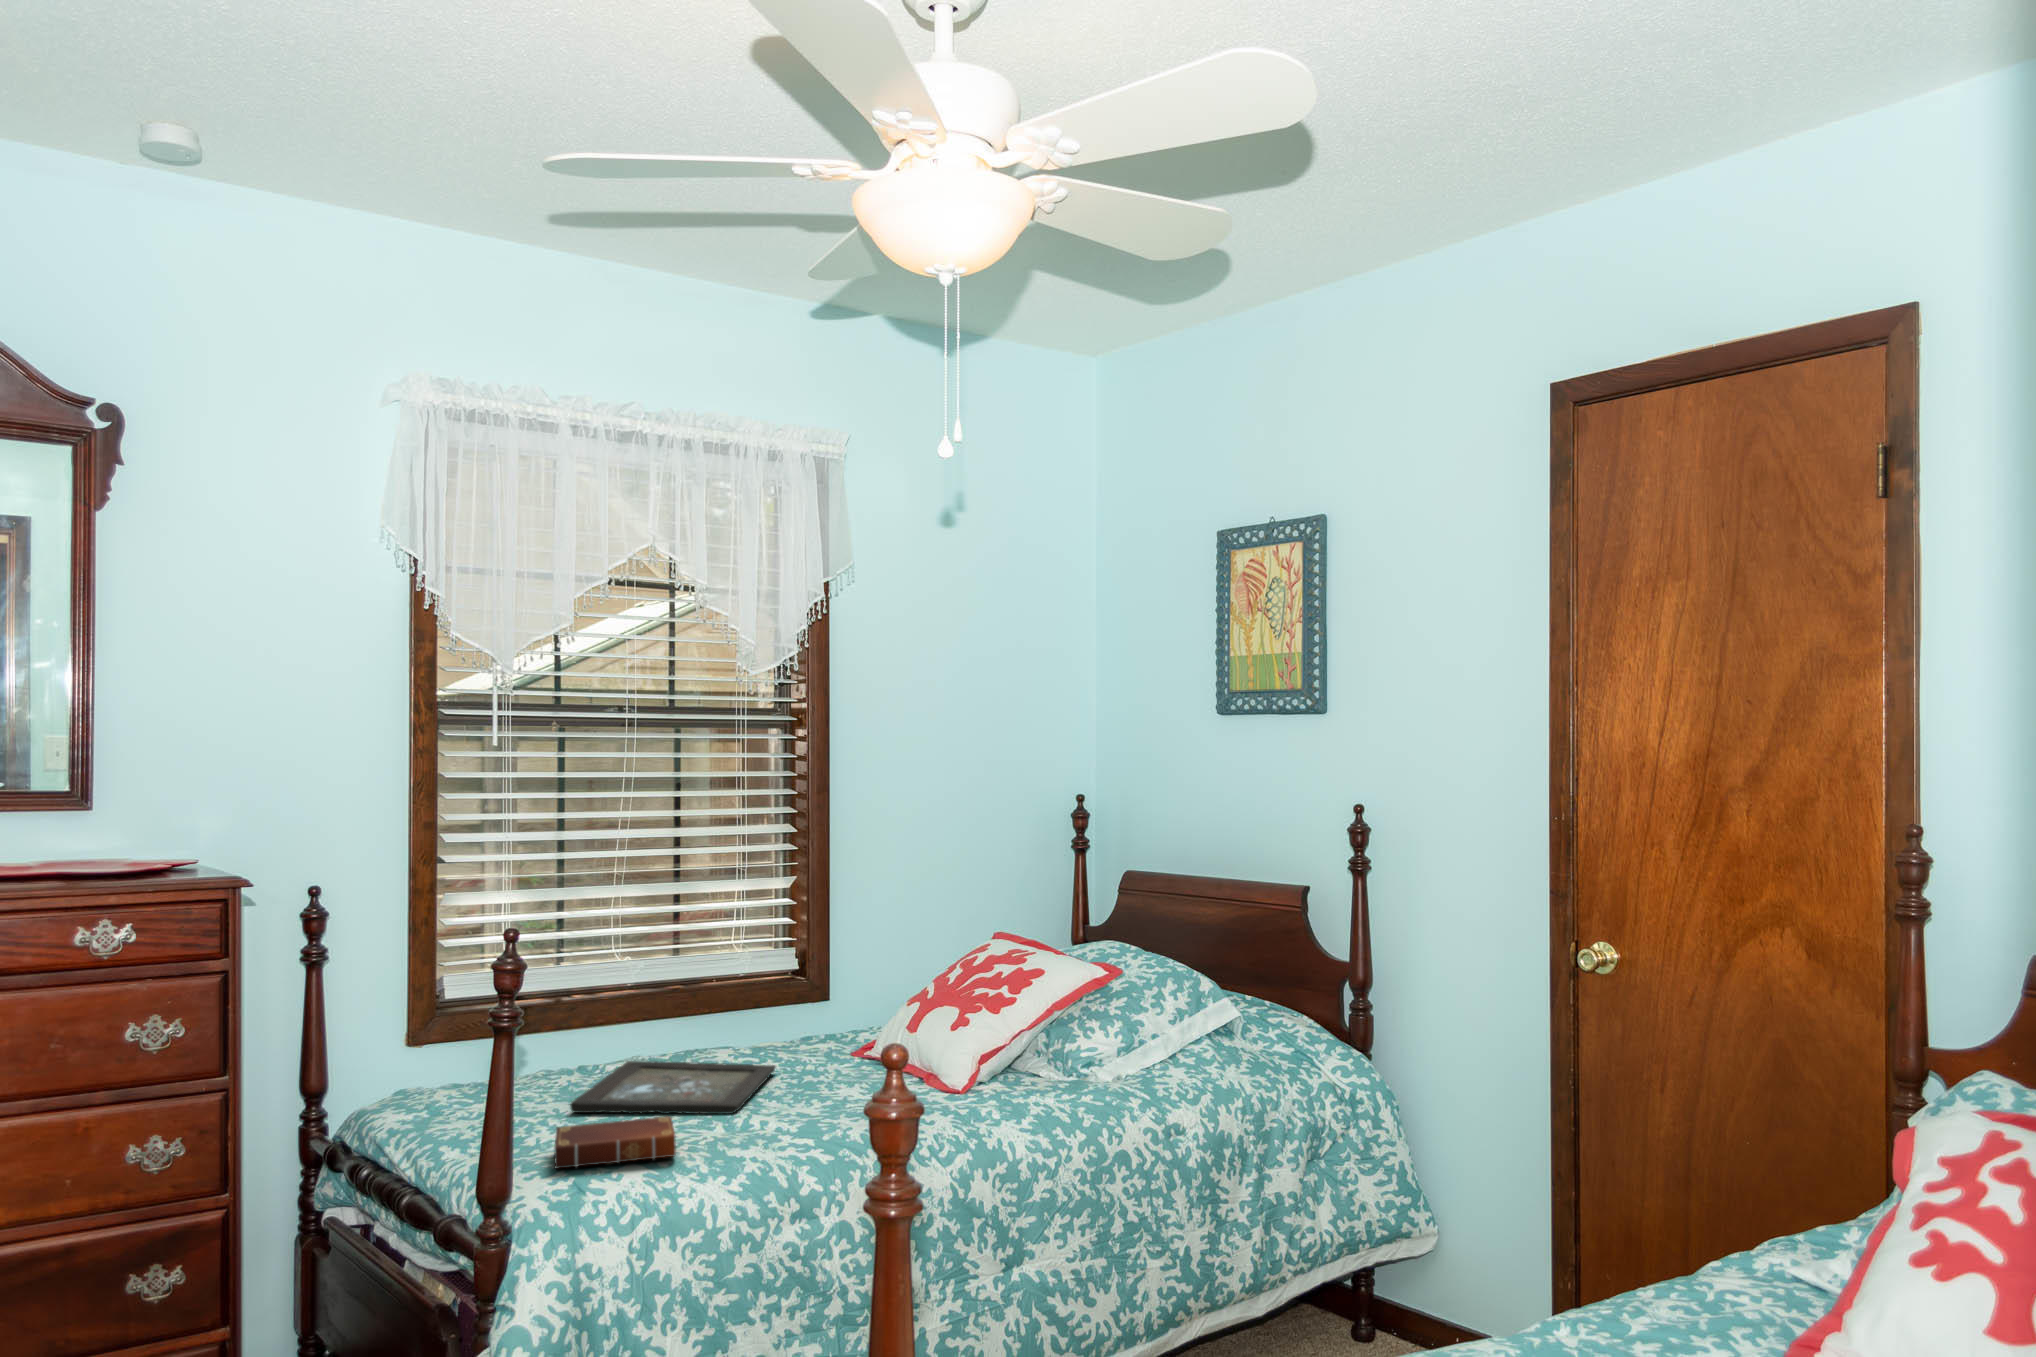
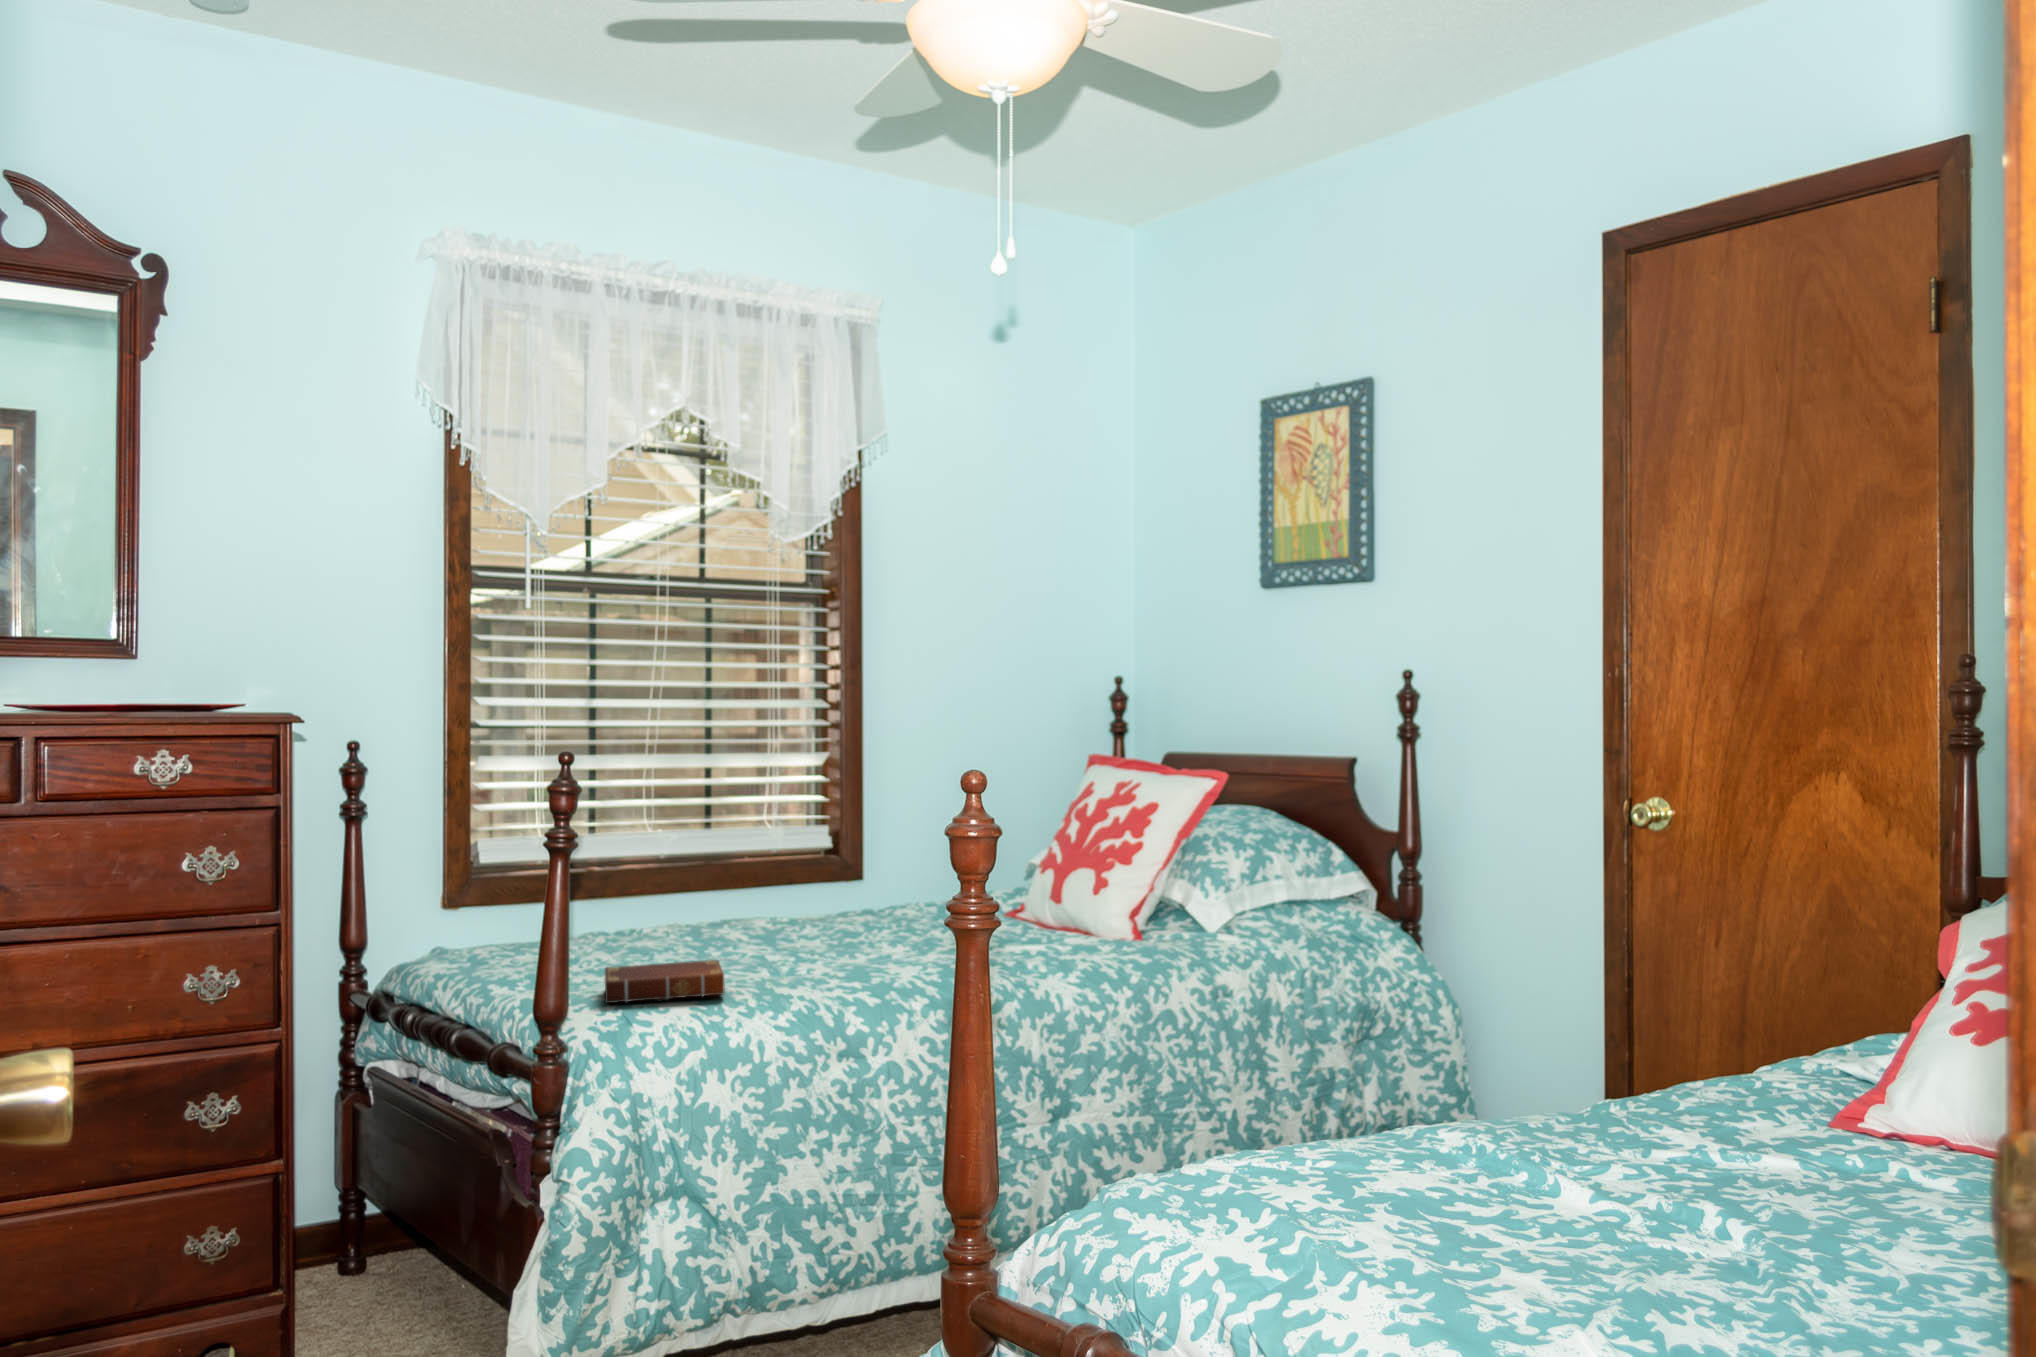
tray: present [570,1061,775,1114] -> none [615,922,818,966]

